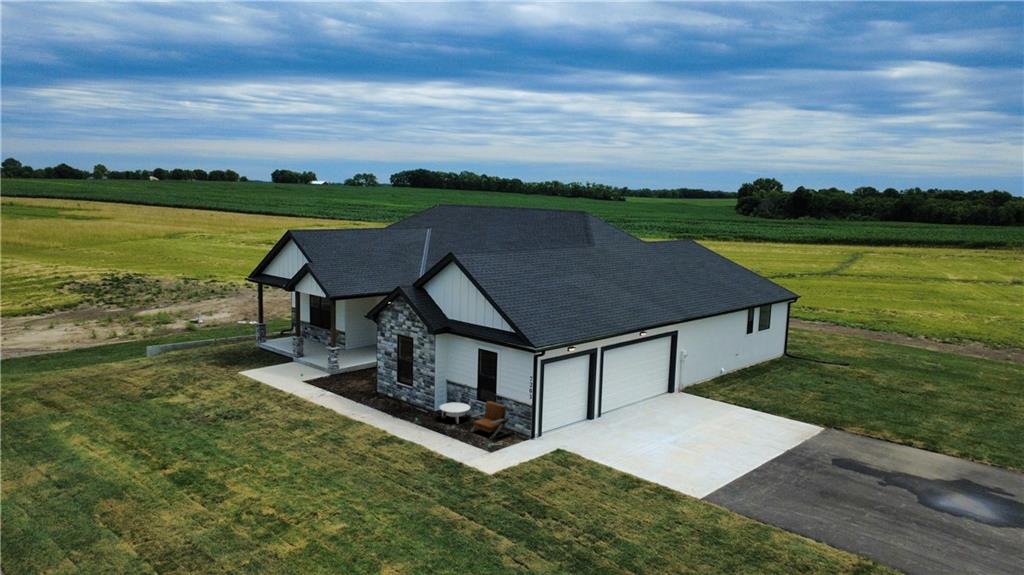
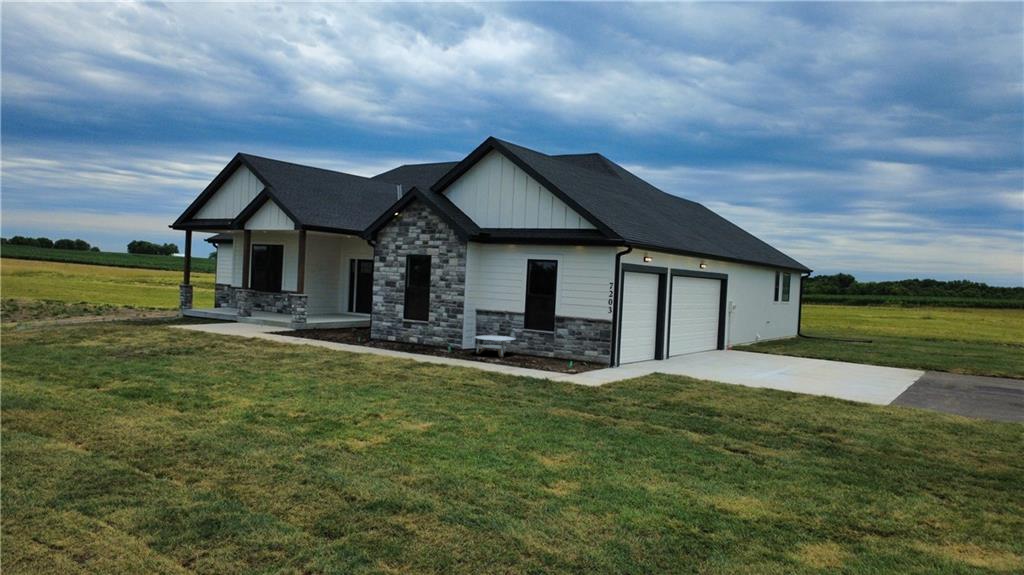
lounge chair: present [471,401,510,439] -> none [525,323,580,367]

